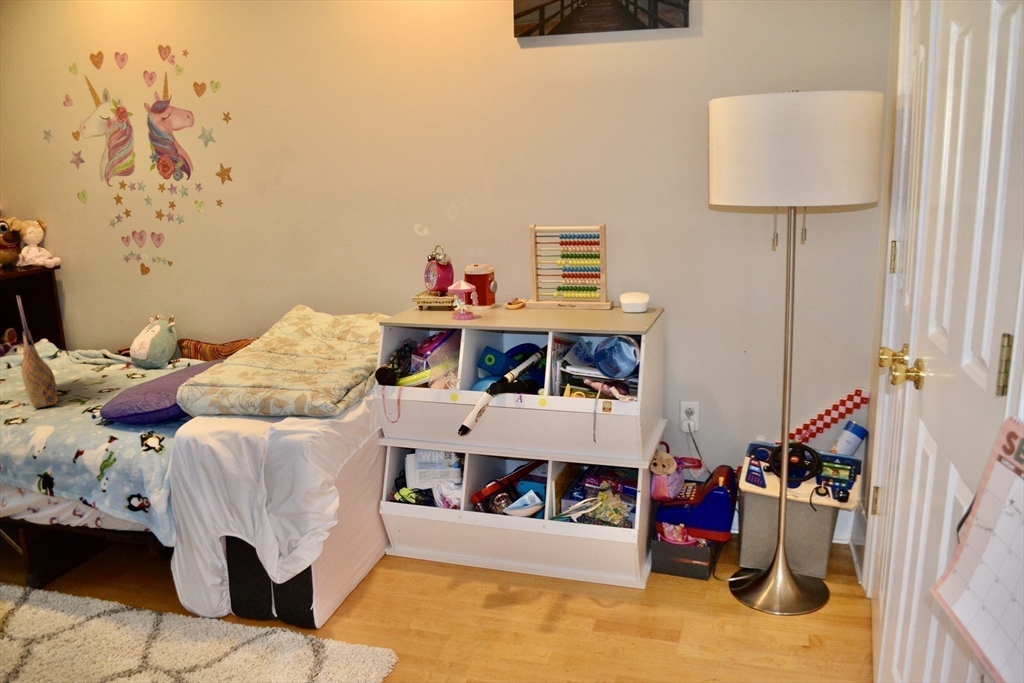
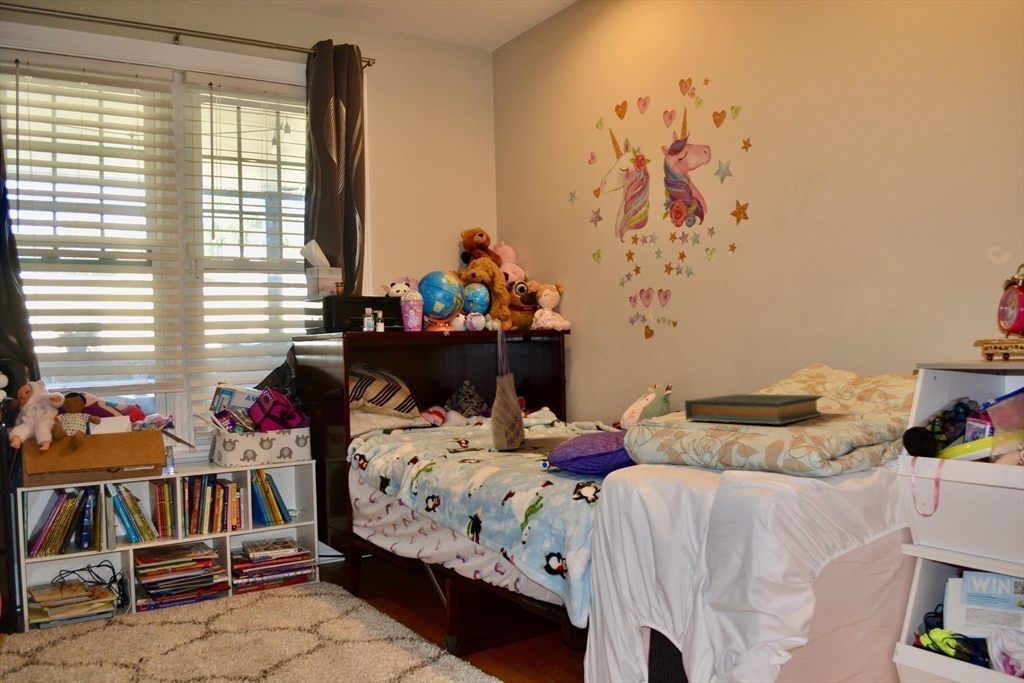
hardback book: none [217,340,315,376] -> present [685,394,824,424]

